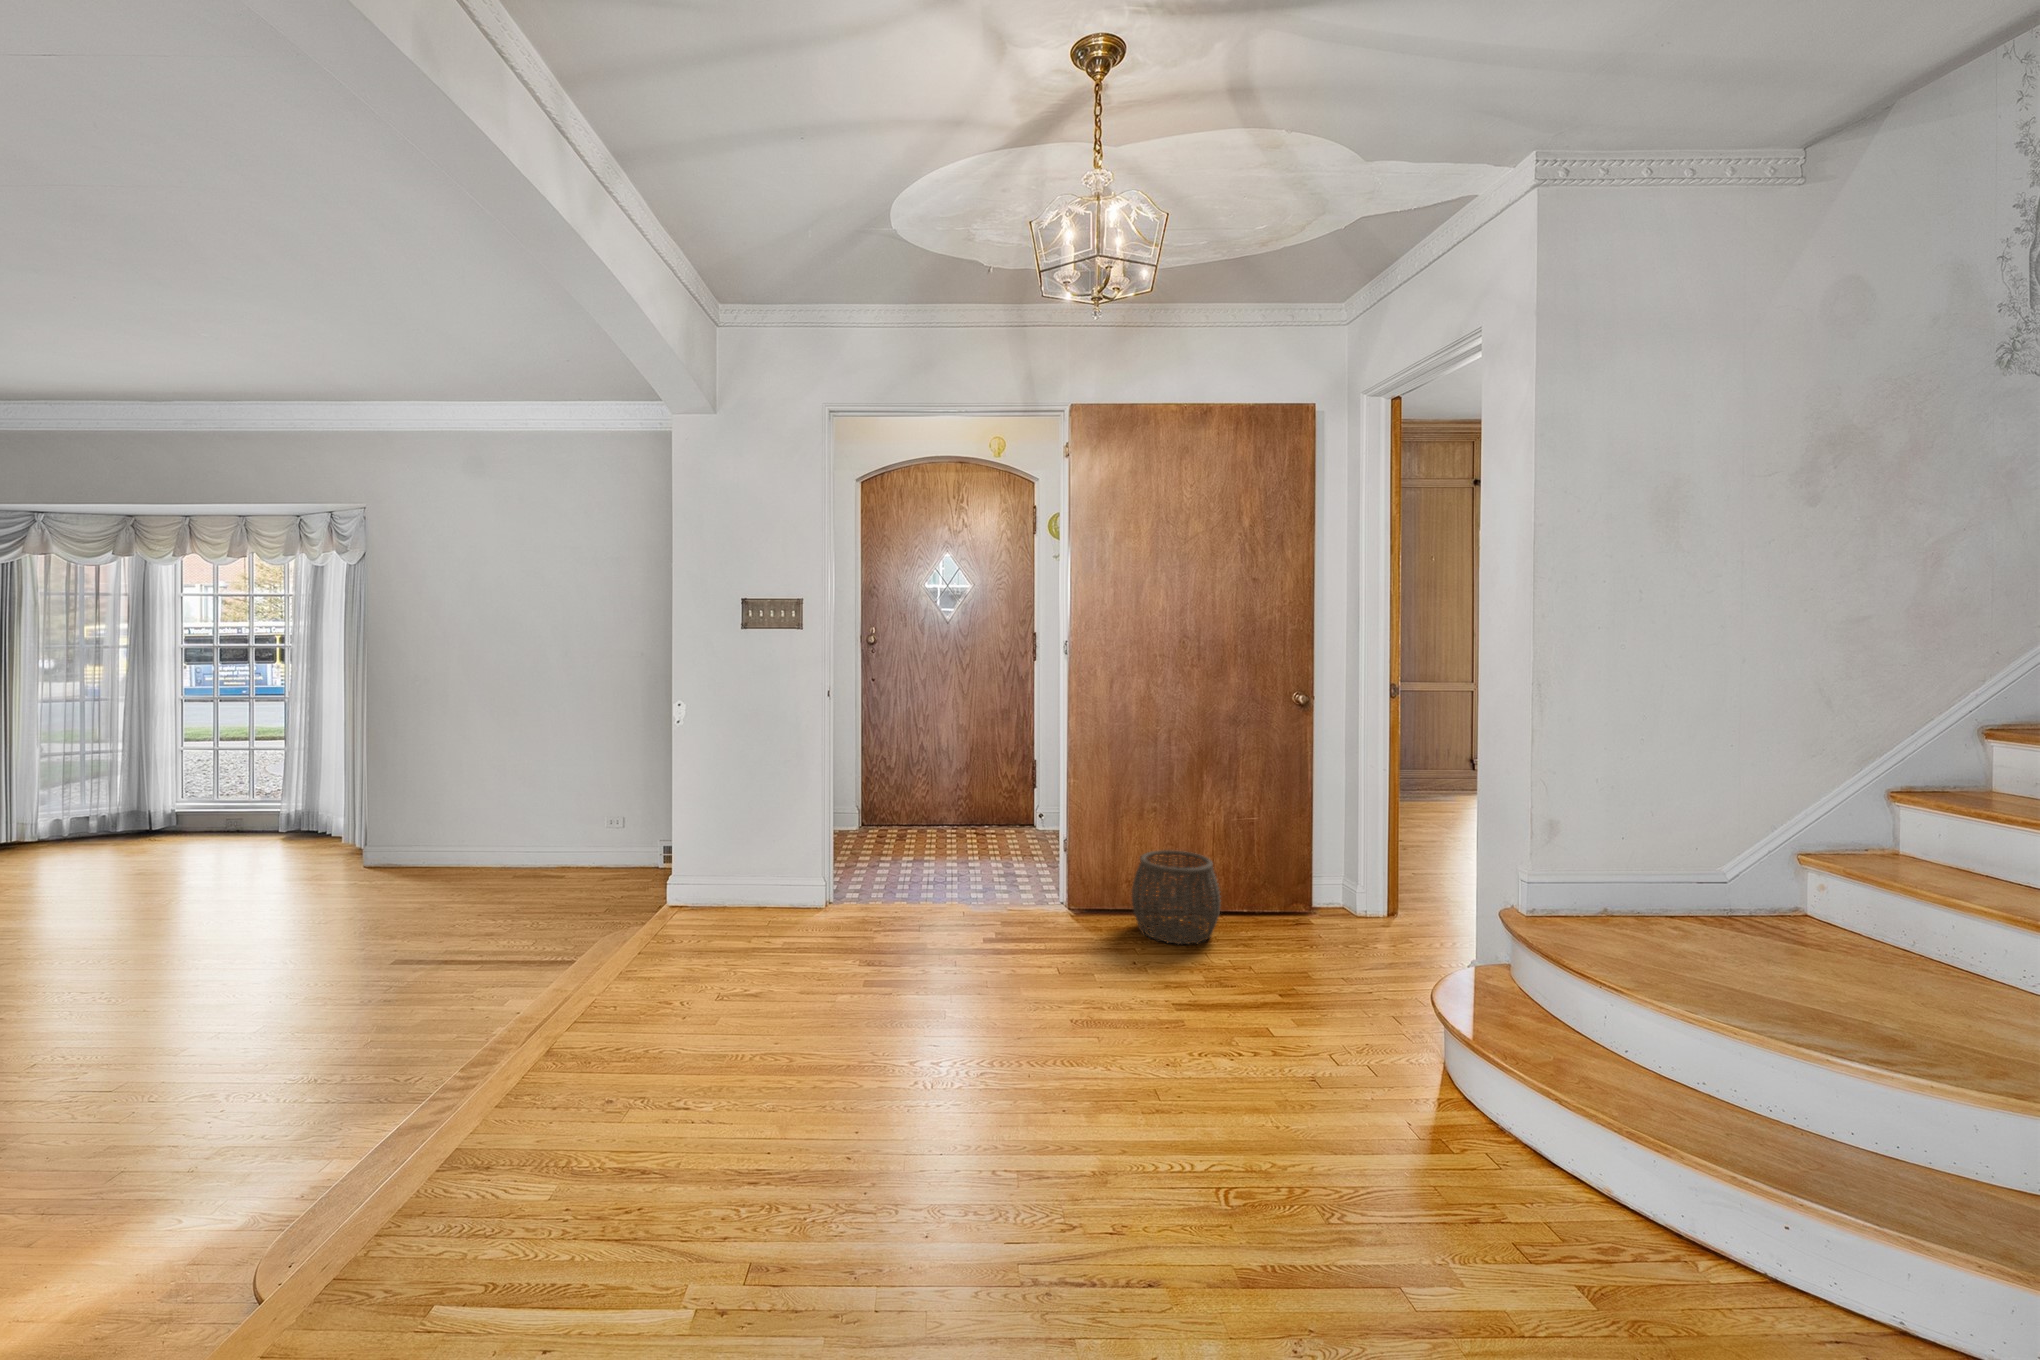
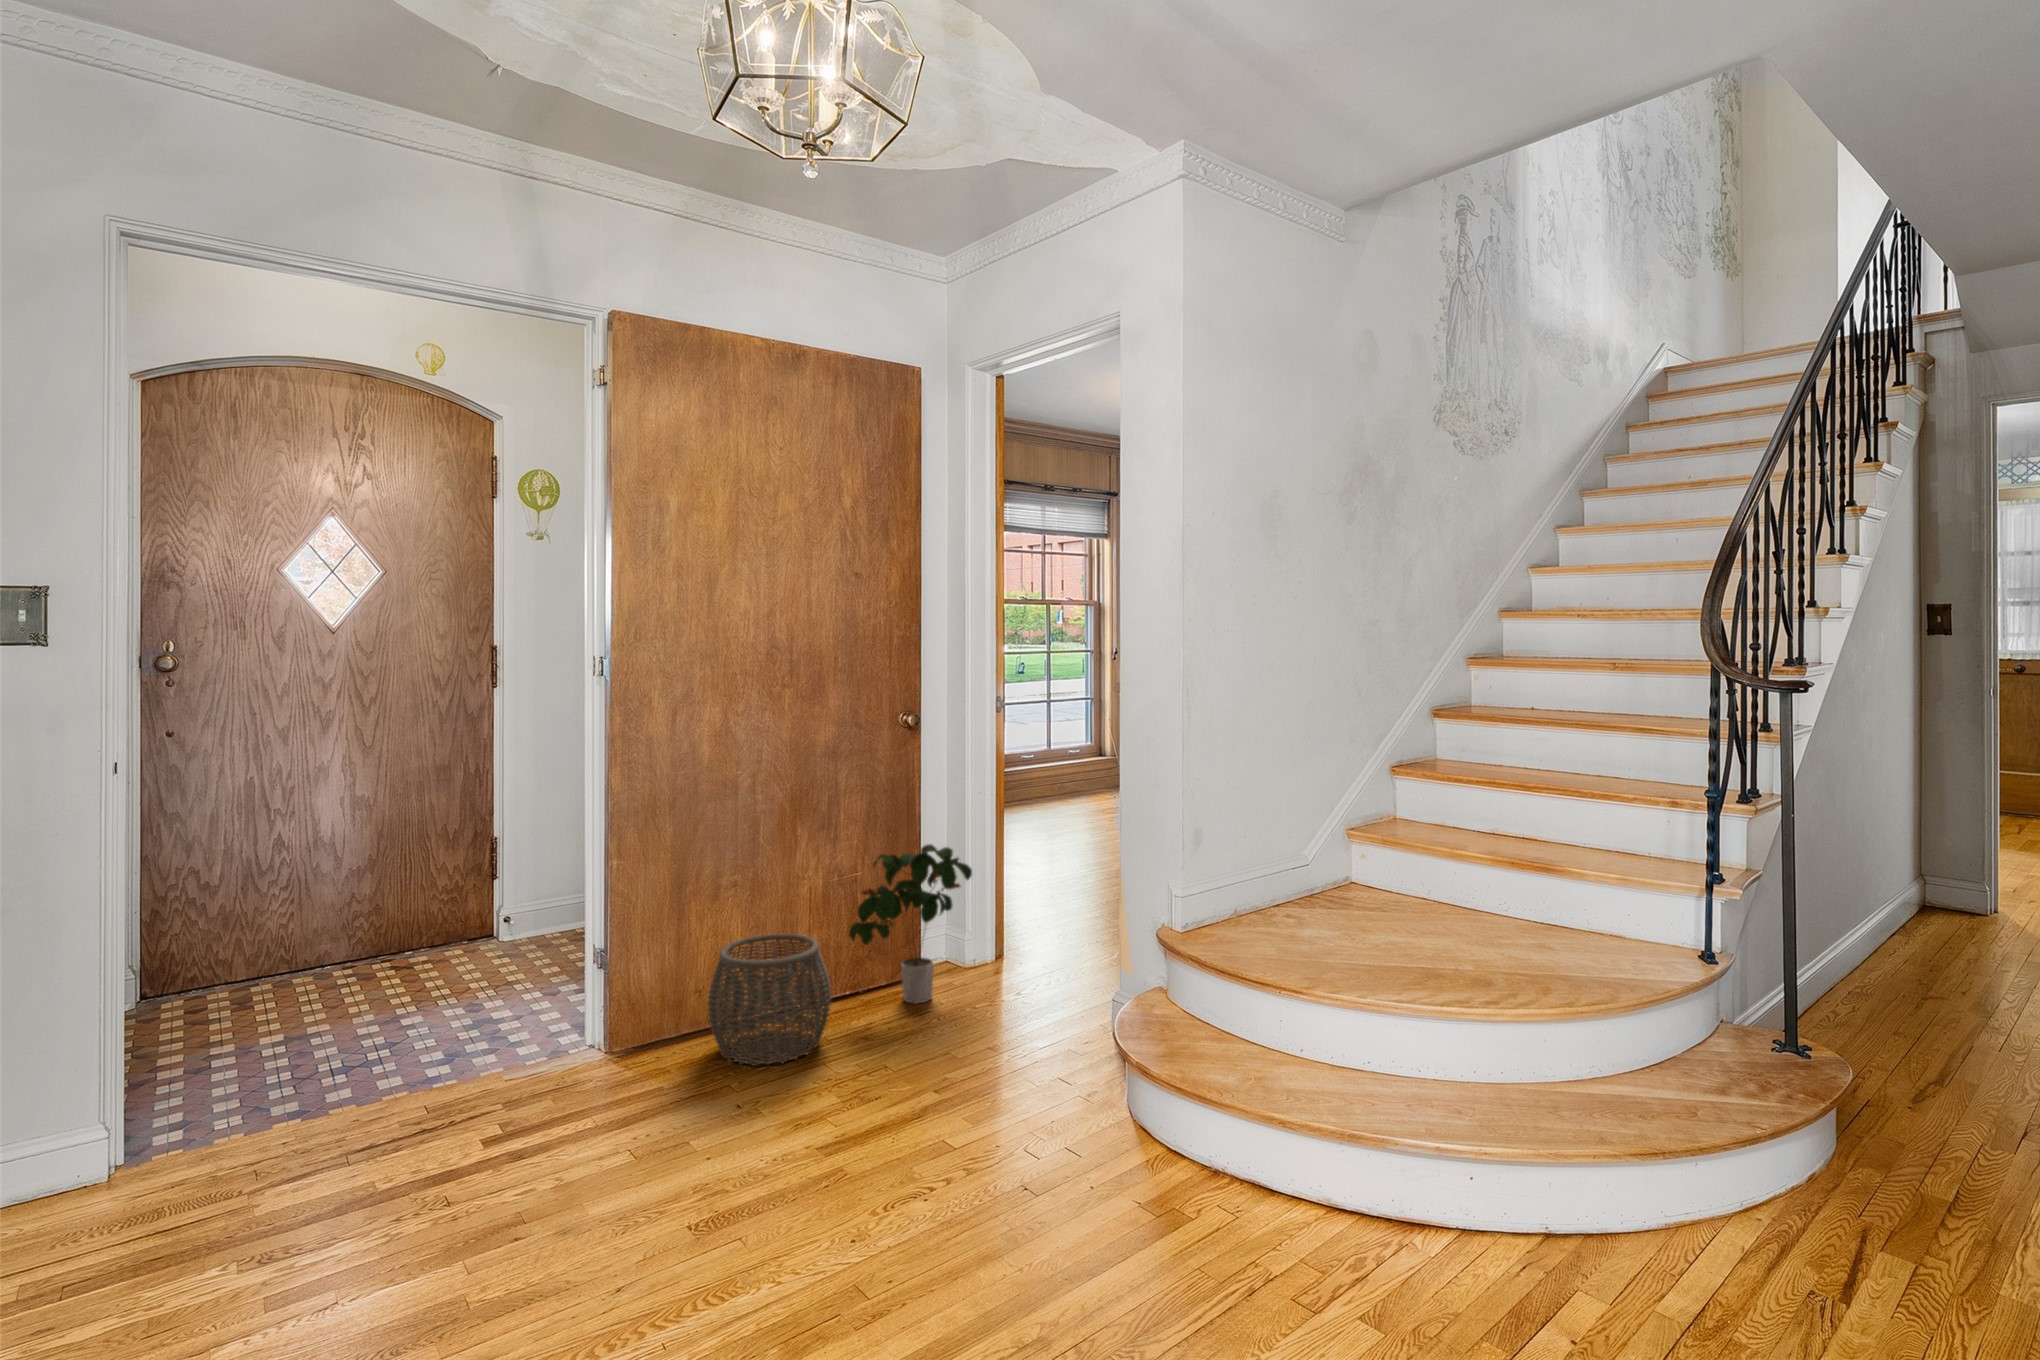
potted plant: none [1244,804,1358,931] -> present [849,844,972,1003]

